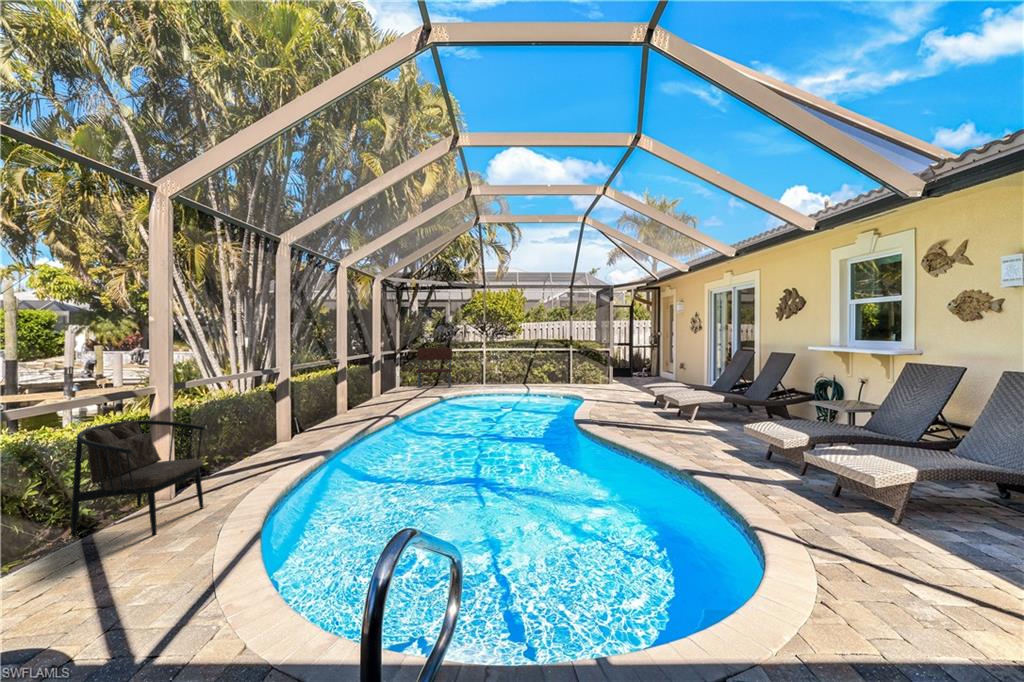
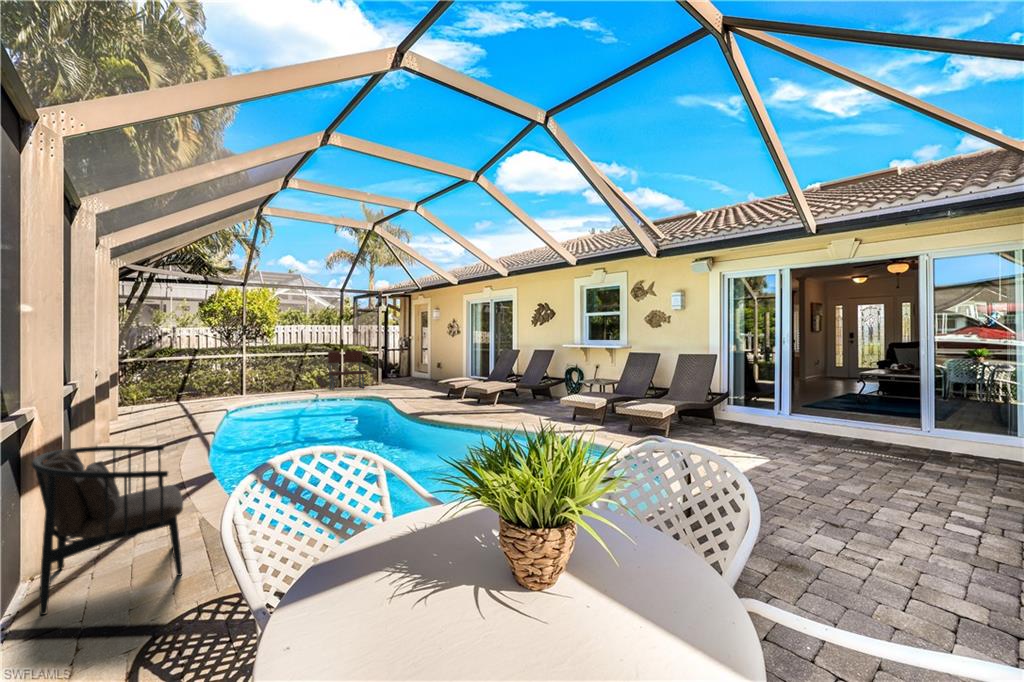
bench: present [416,348,452,387] -> present [328,351,367,390]

